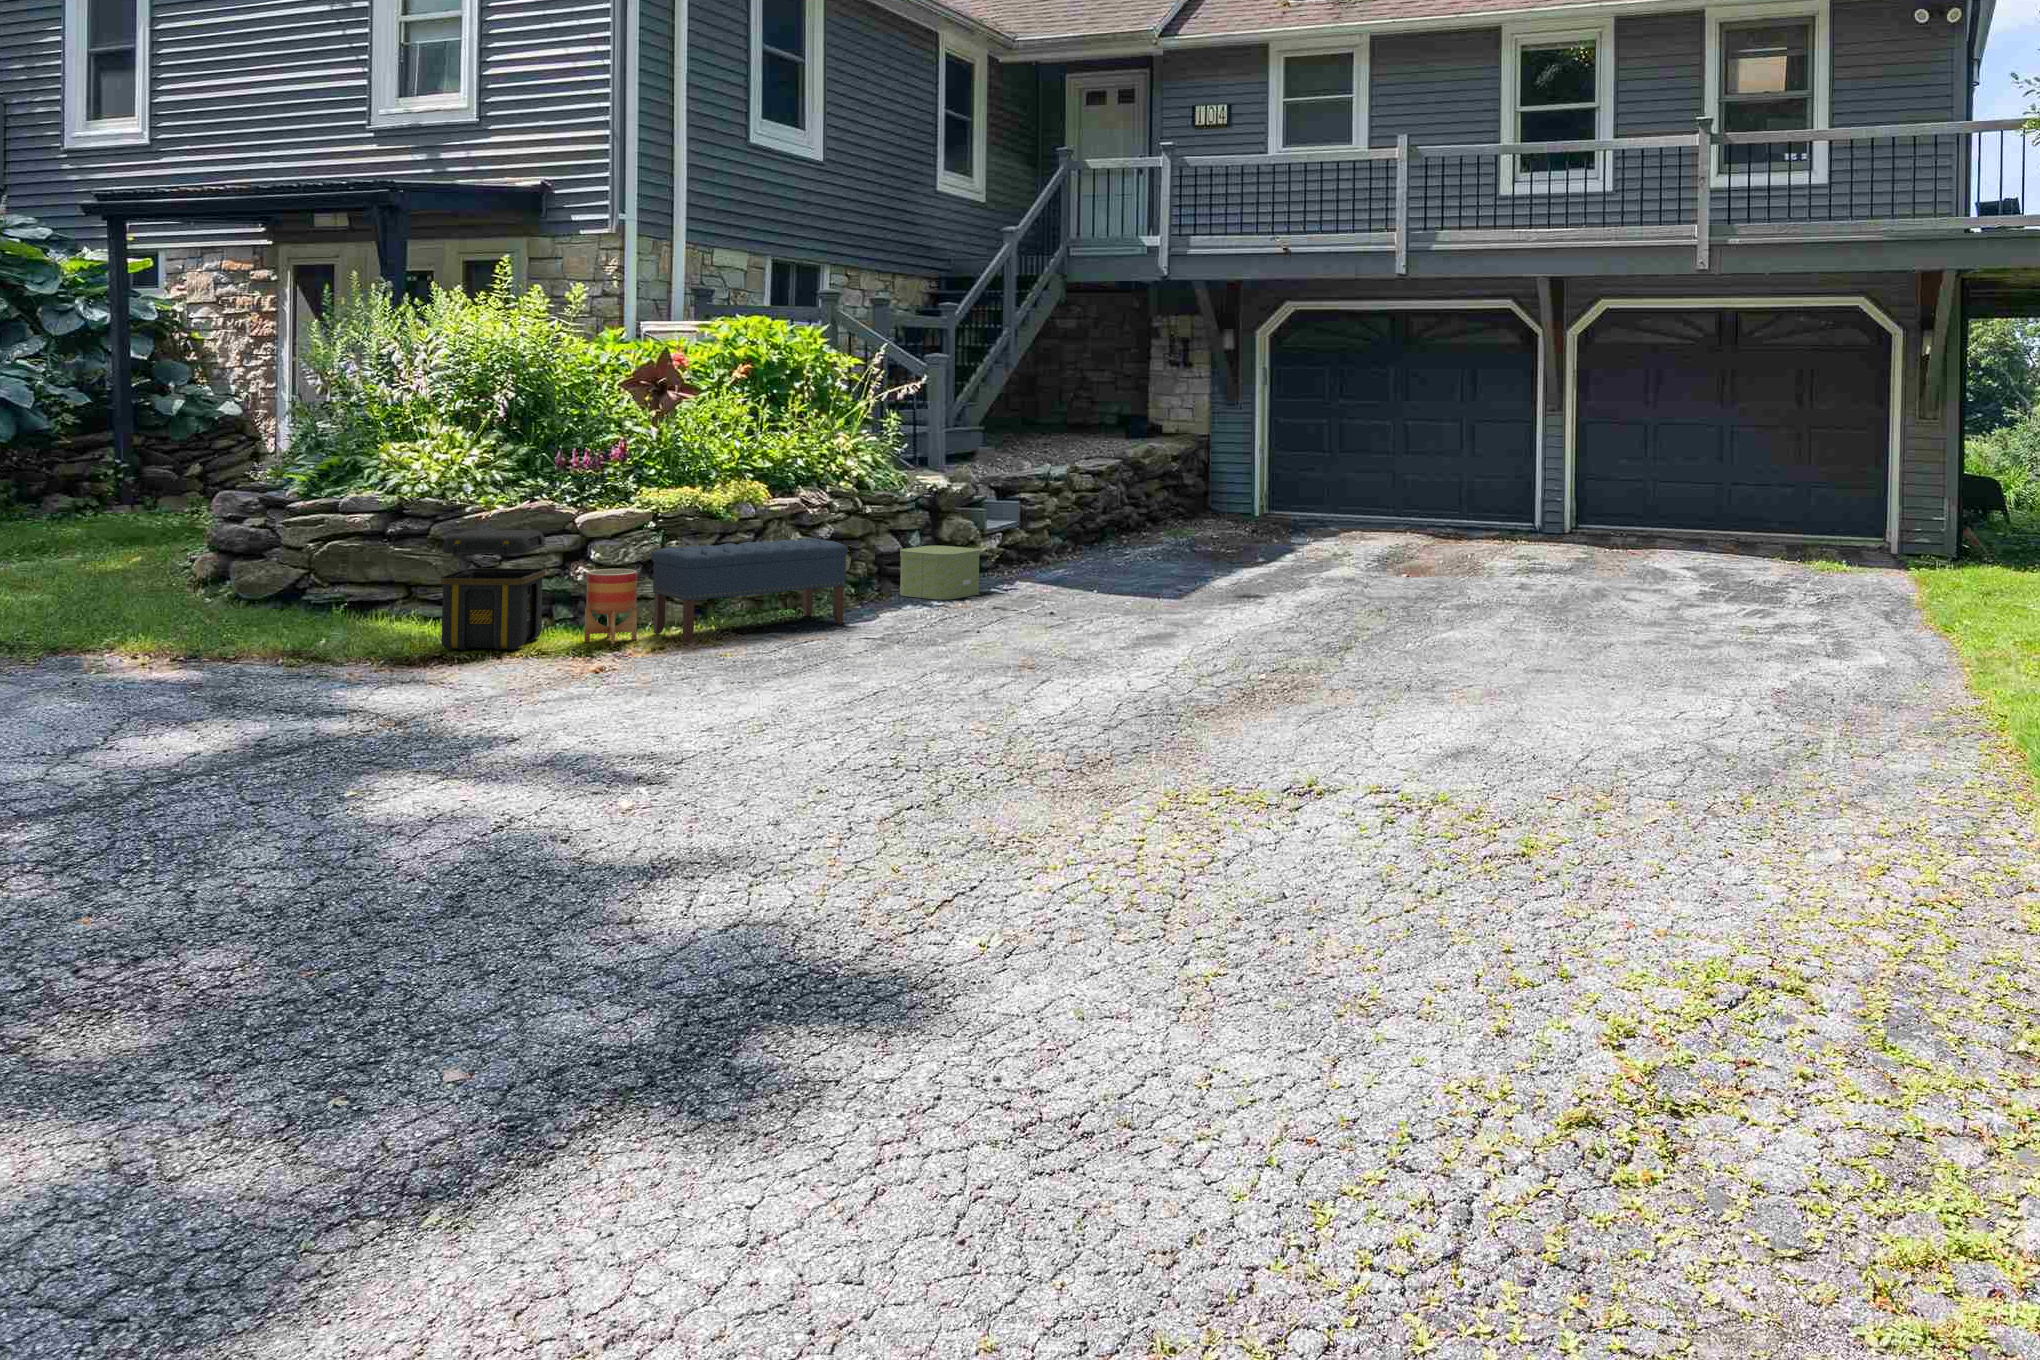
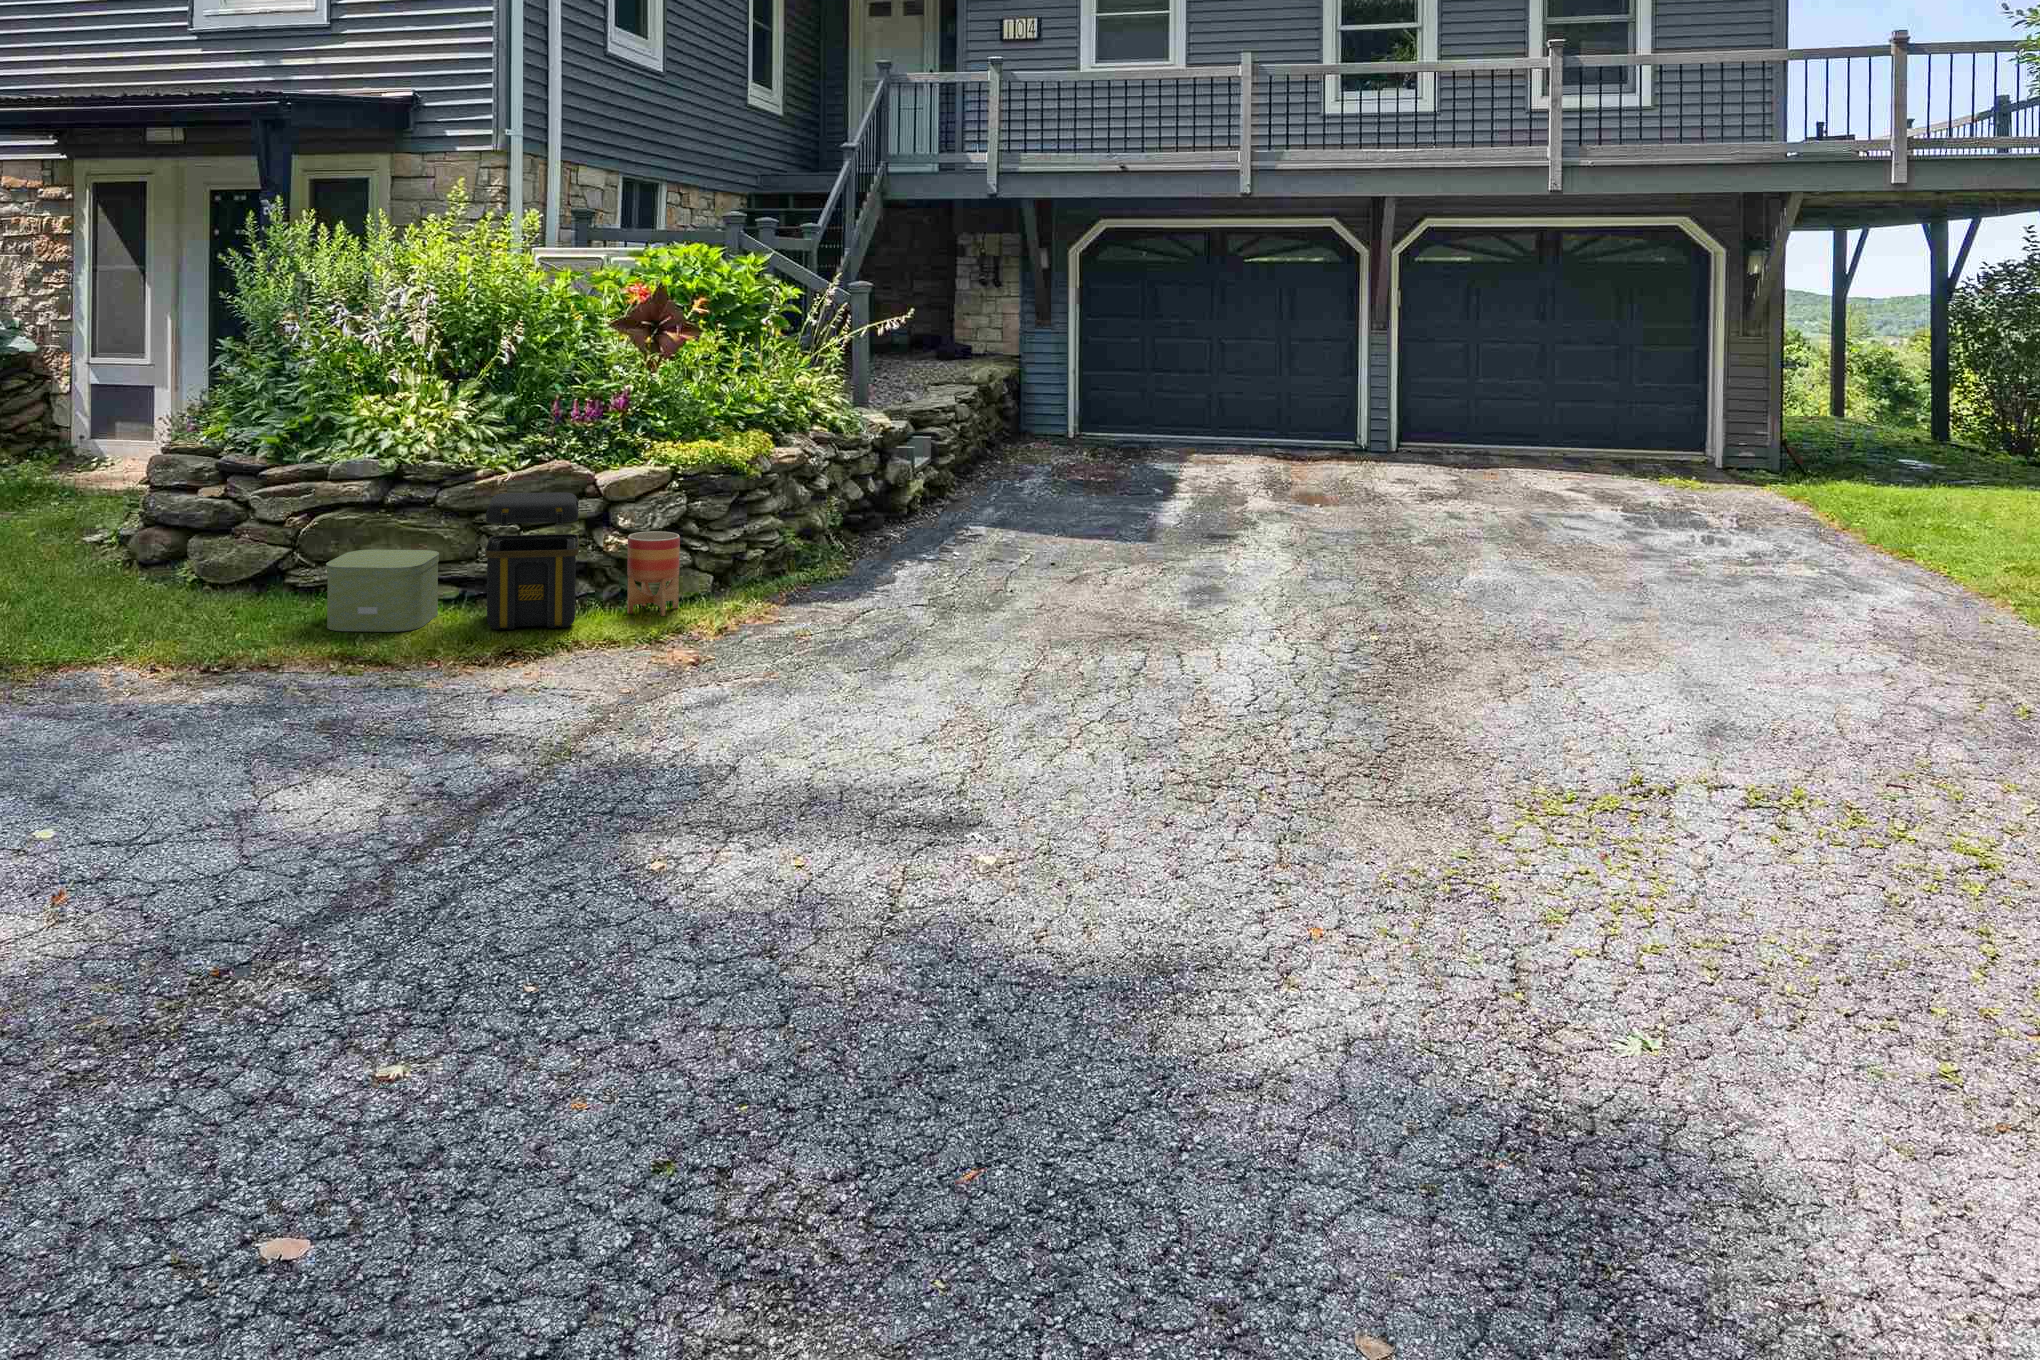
bench: present [651,538,848,642] -> none [683,489,869,610]
storage box: present [900,546,980,600] -> present [326,549,439,632]

